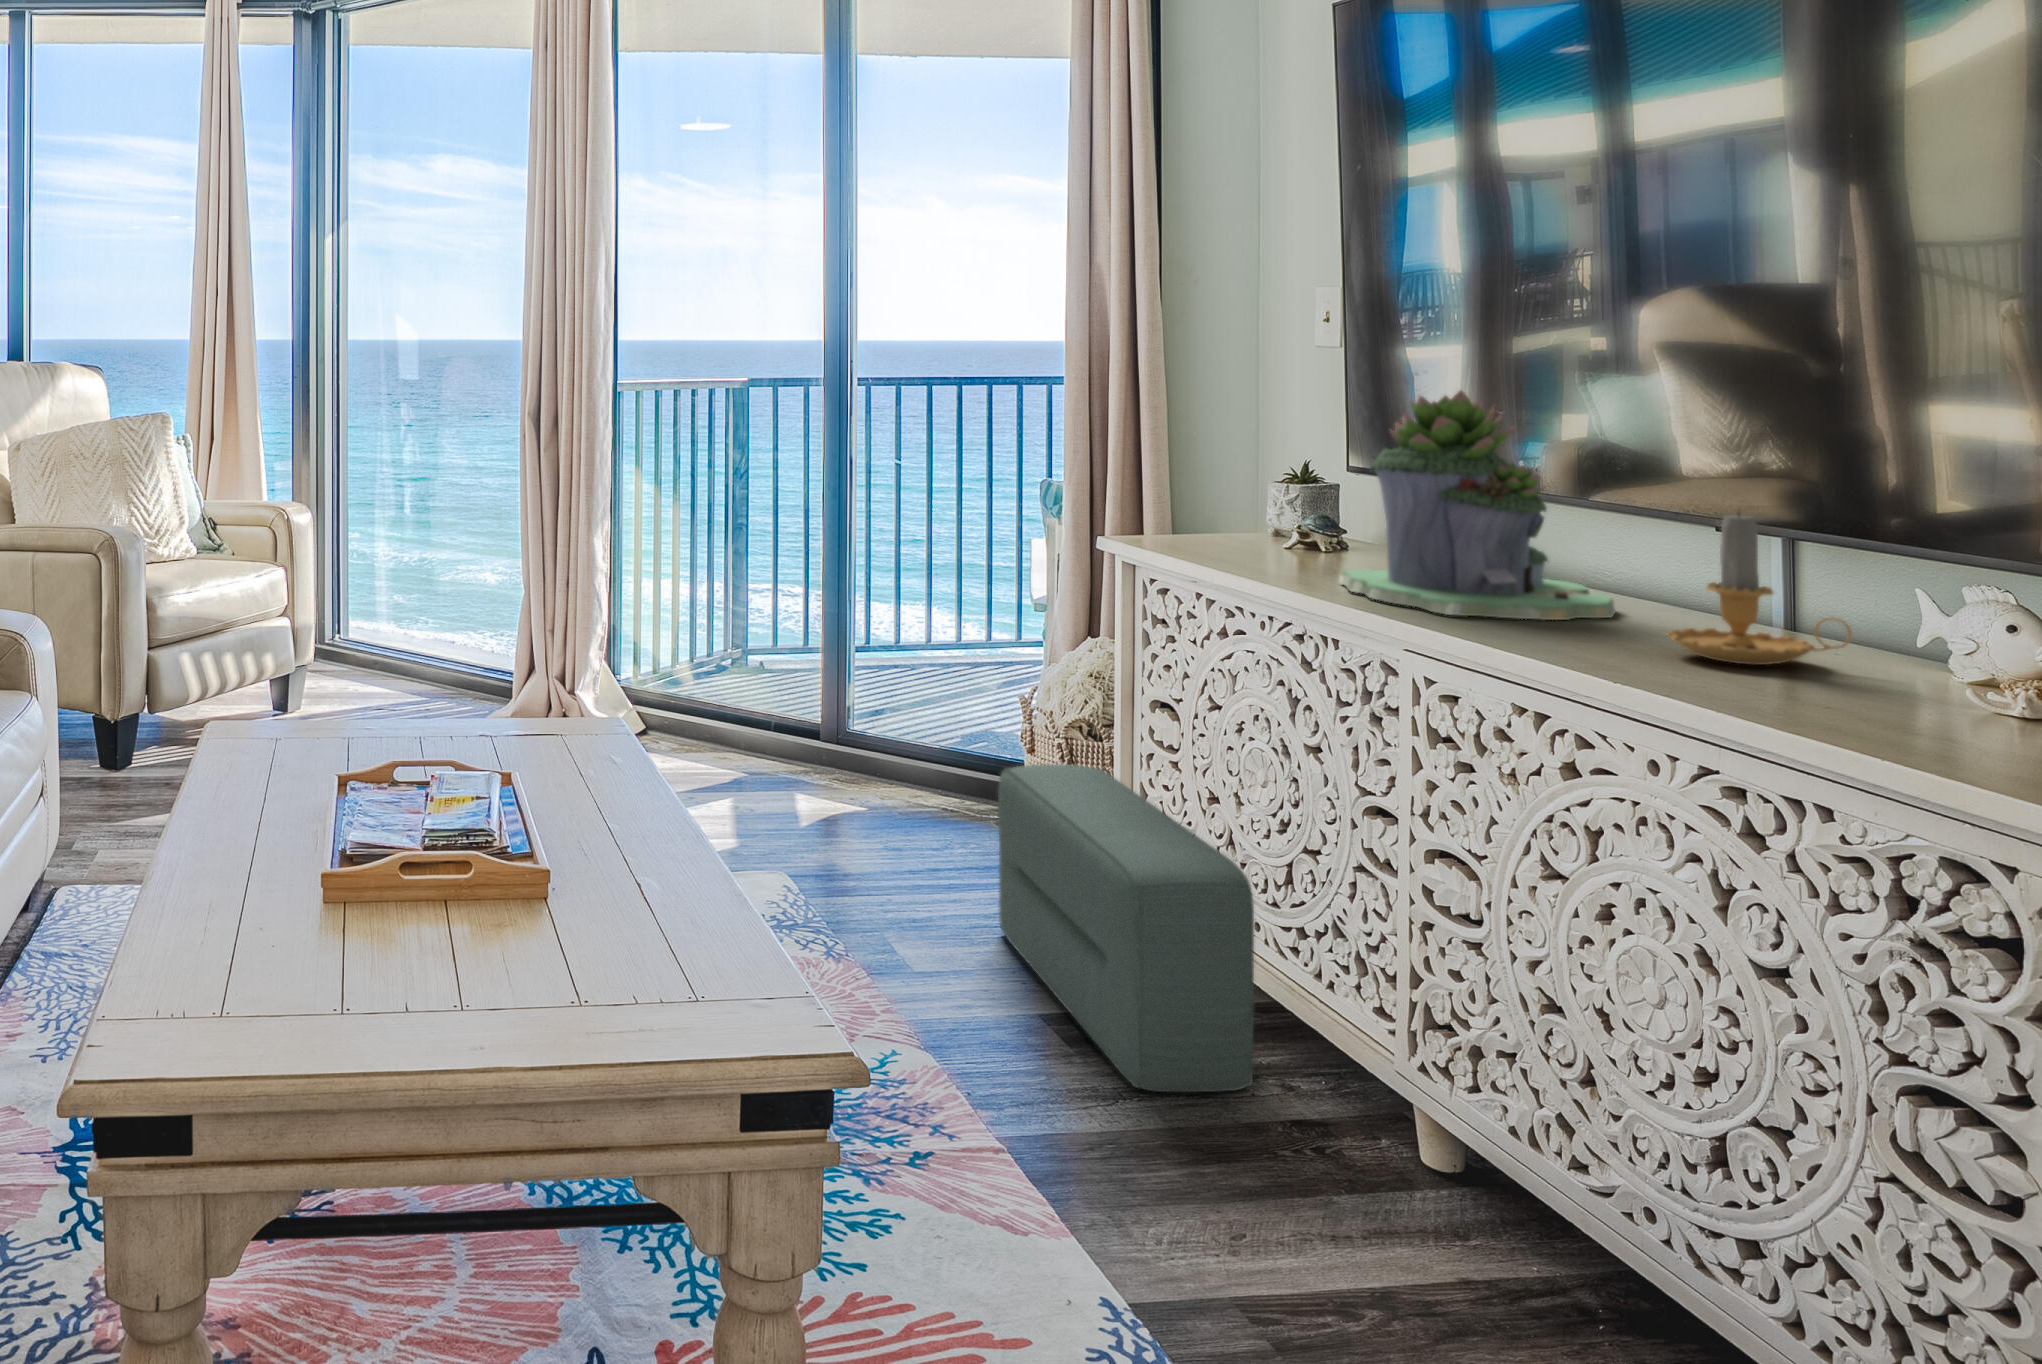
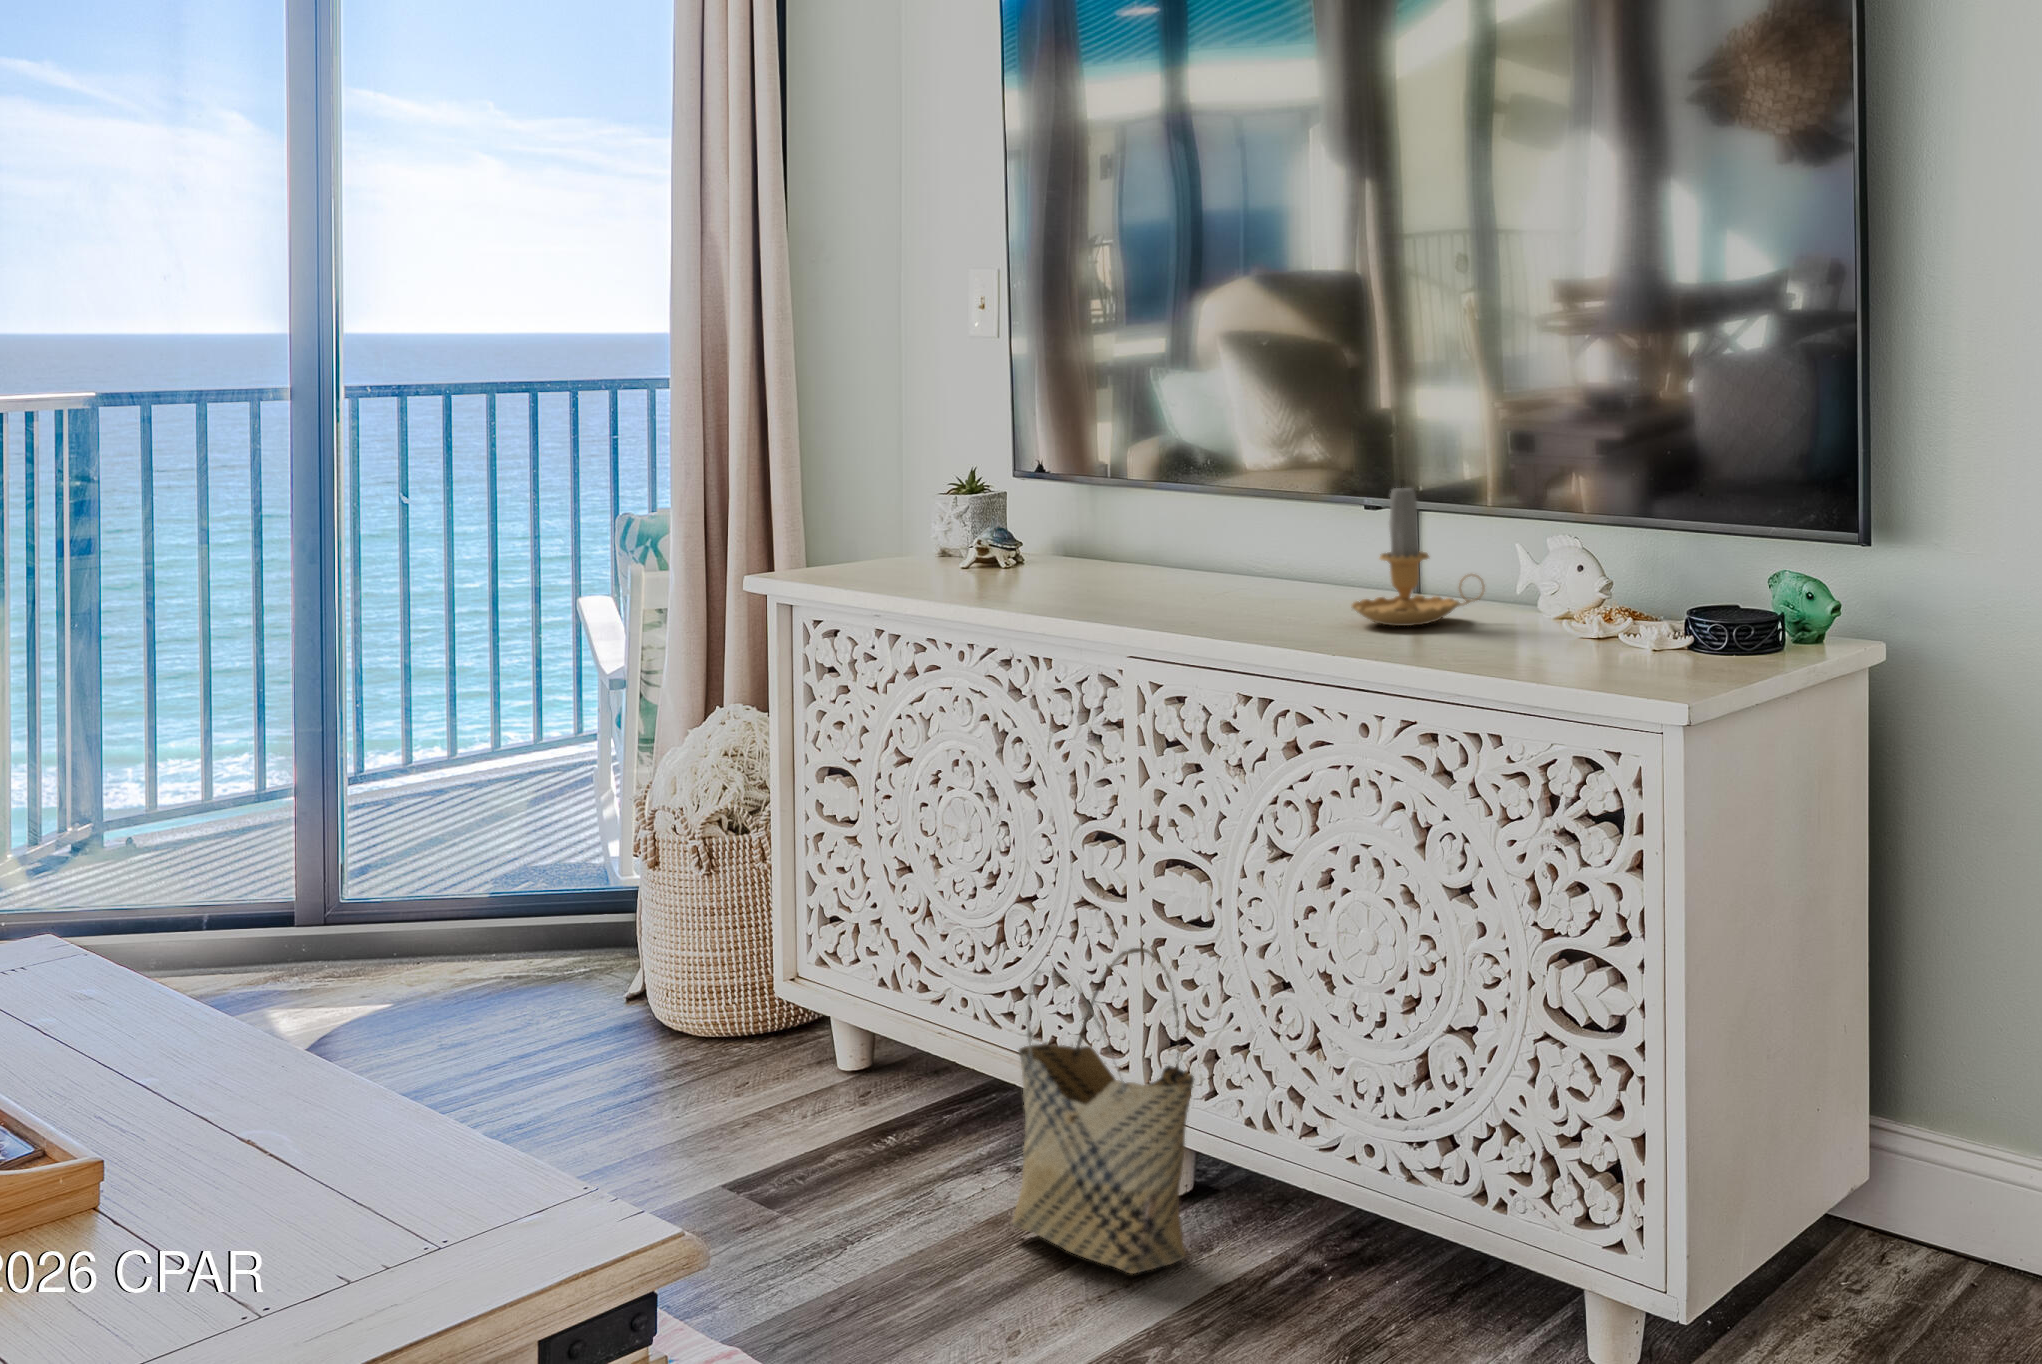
succulent planter: present [1339,390,1616,620] -> none [1035,379,1292,616]
pouf: present [998,764,1254,1092] -> none [634,865,981,1219]
woven basket: none [1265,923,1449,1241] -> present [1012,948,1195,1274]

